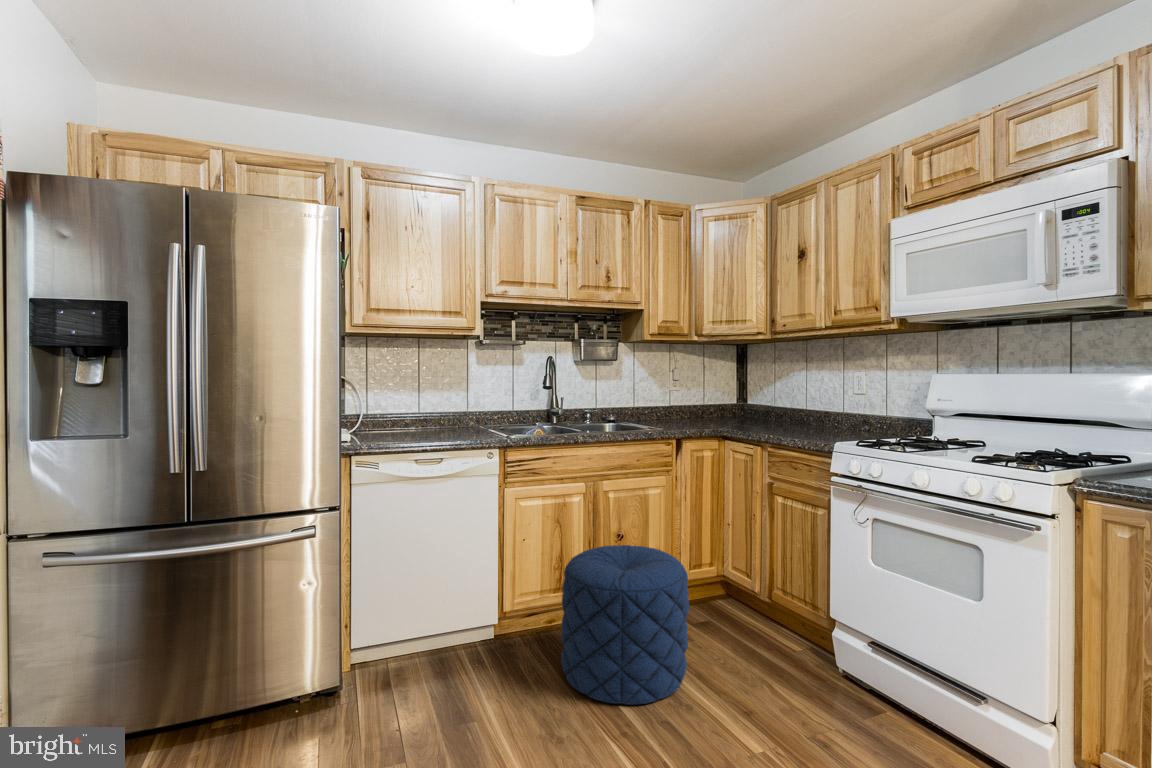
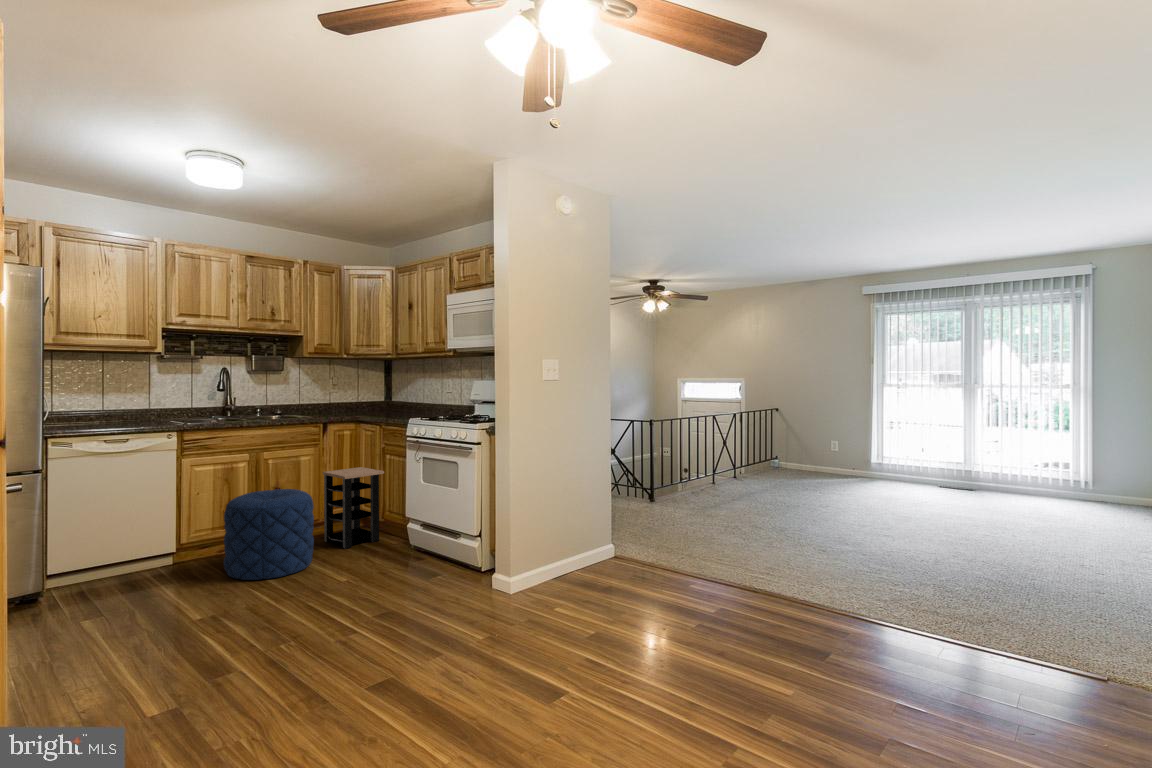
side table: none [683,509,778,645] -> present [323,467,384,549]

